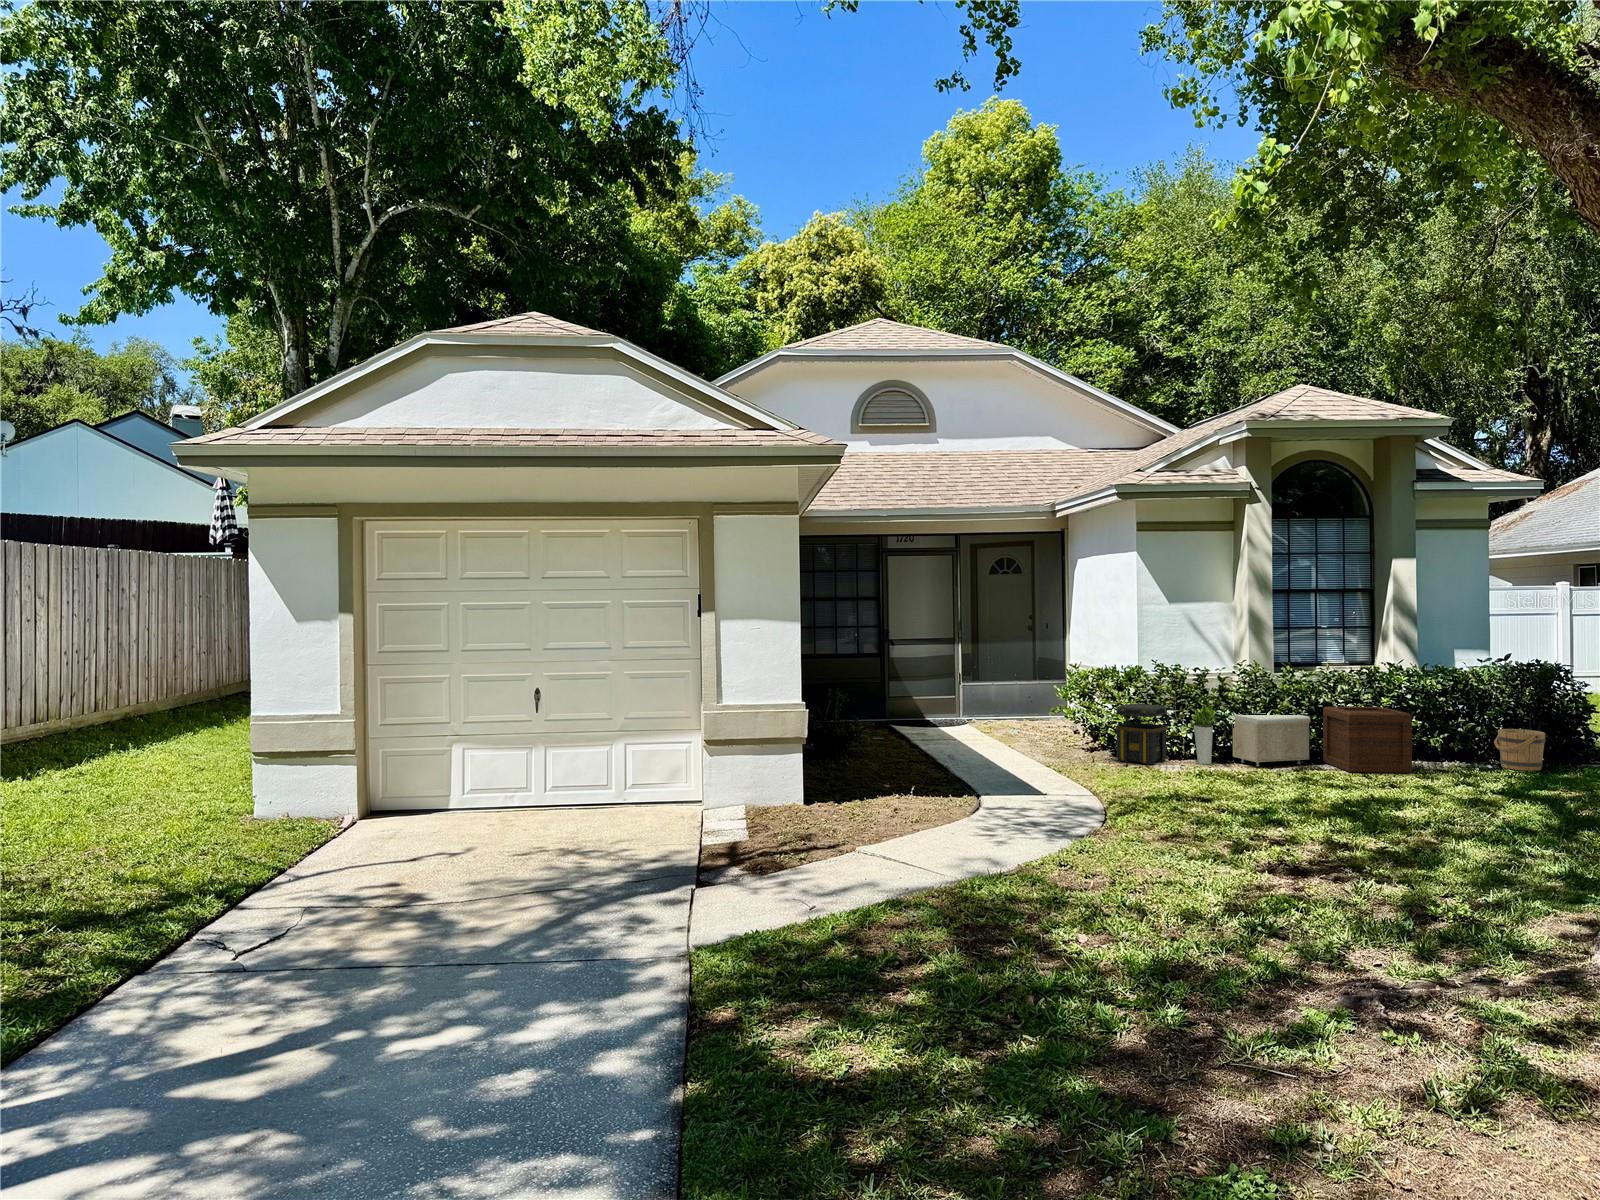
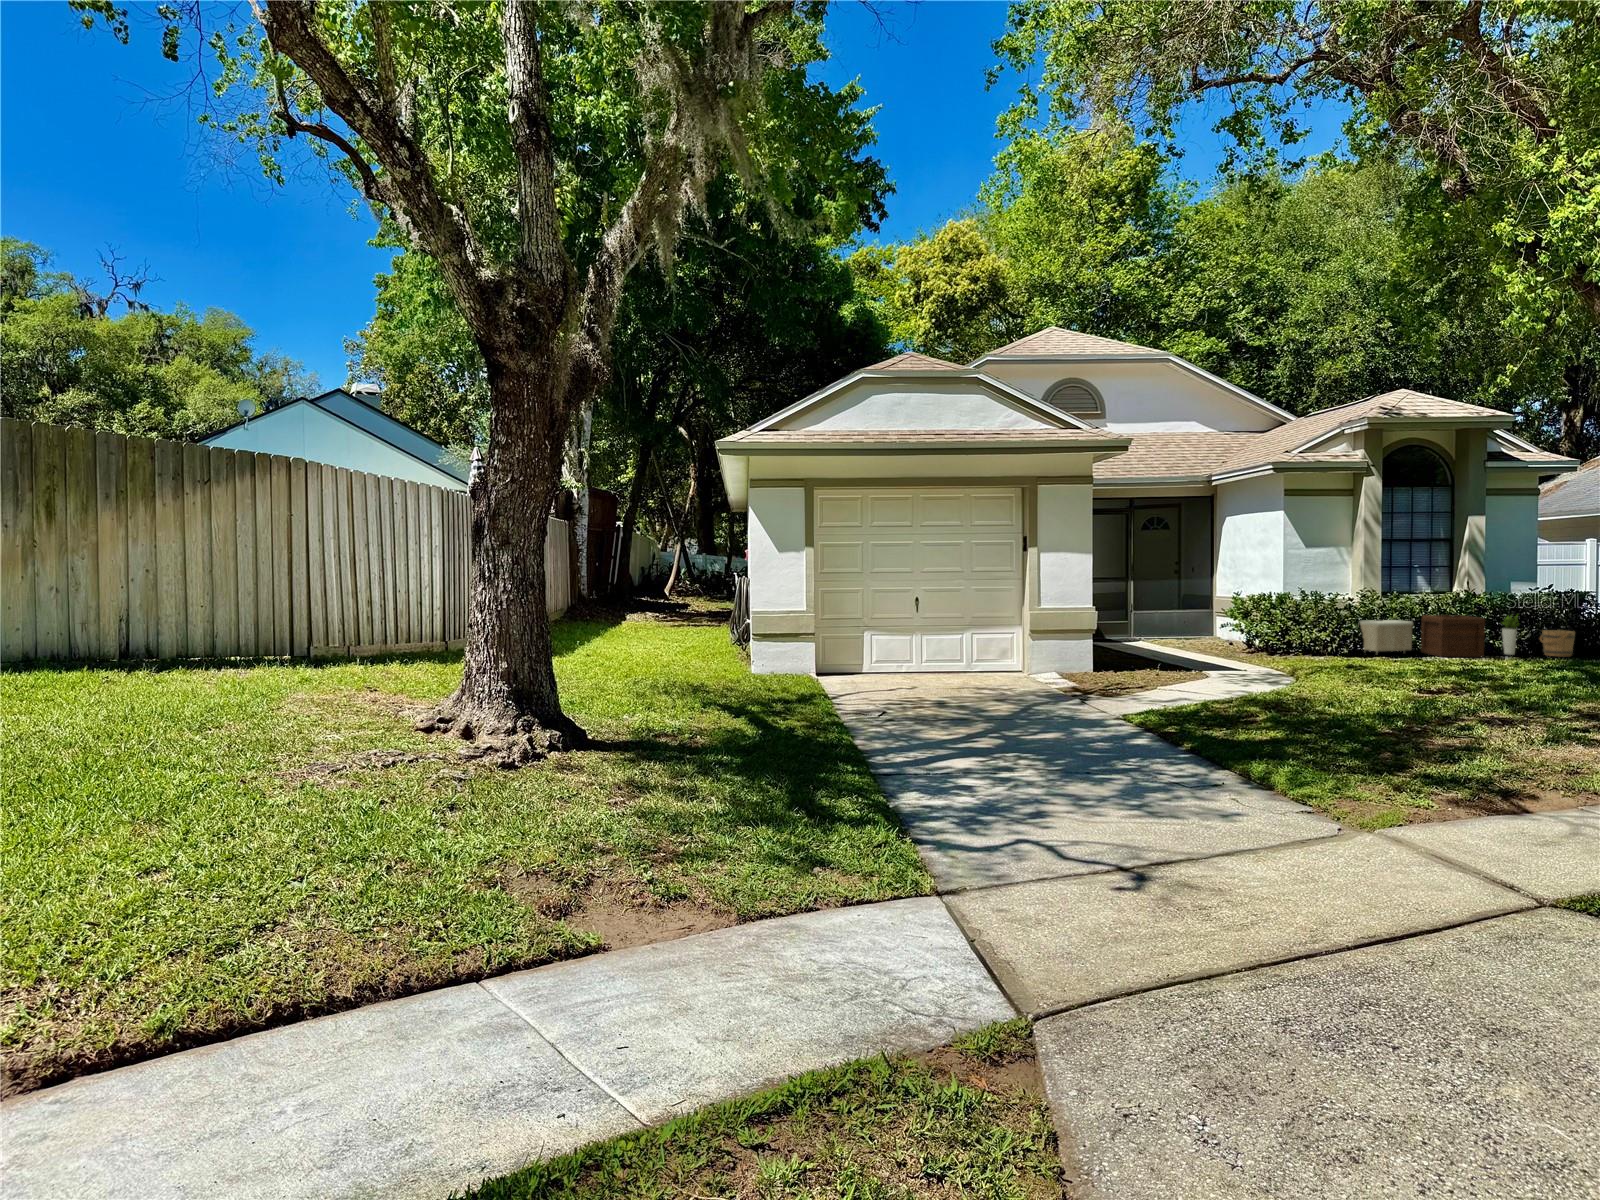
toolbox: present [1116,704,1168,765] -> none [1277,614,1313,653]
planter: present [1193,705,1216,764] -> present [1502,615,1519,655]

